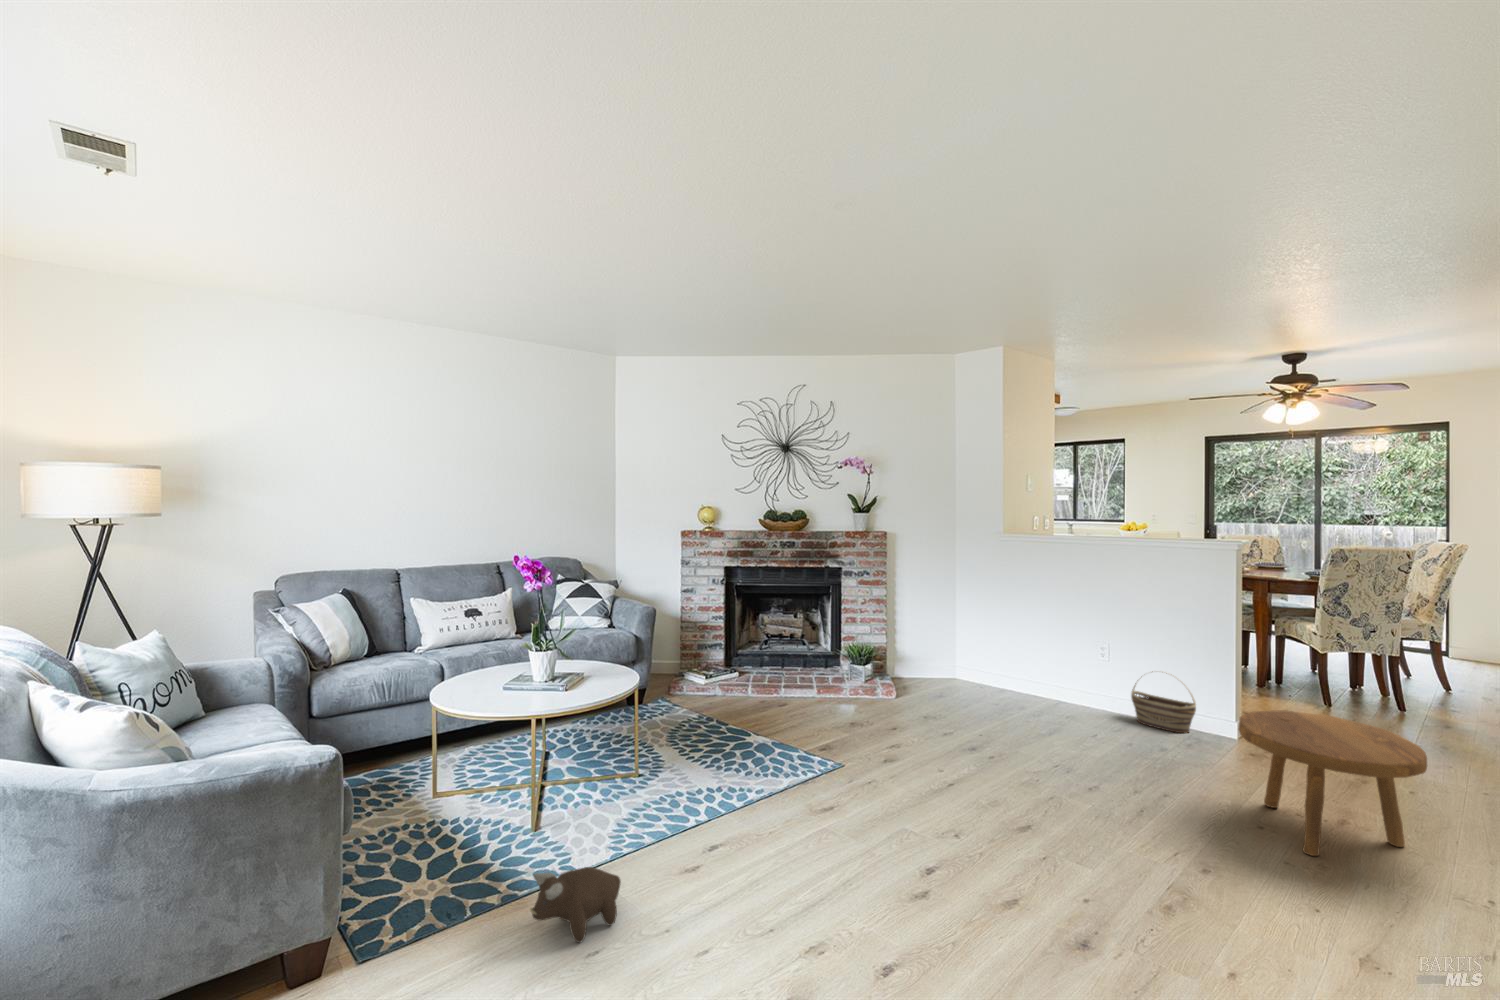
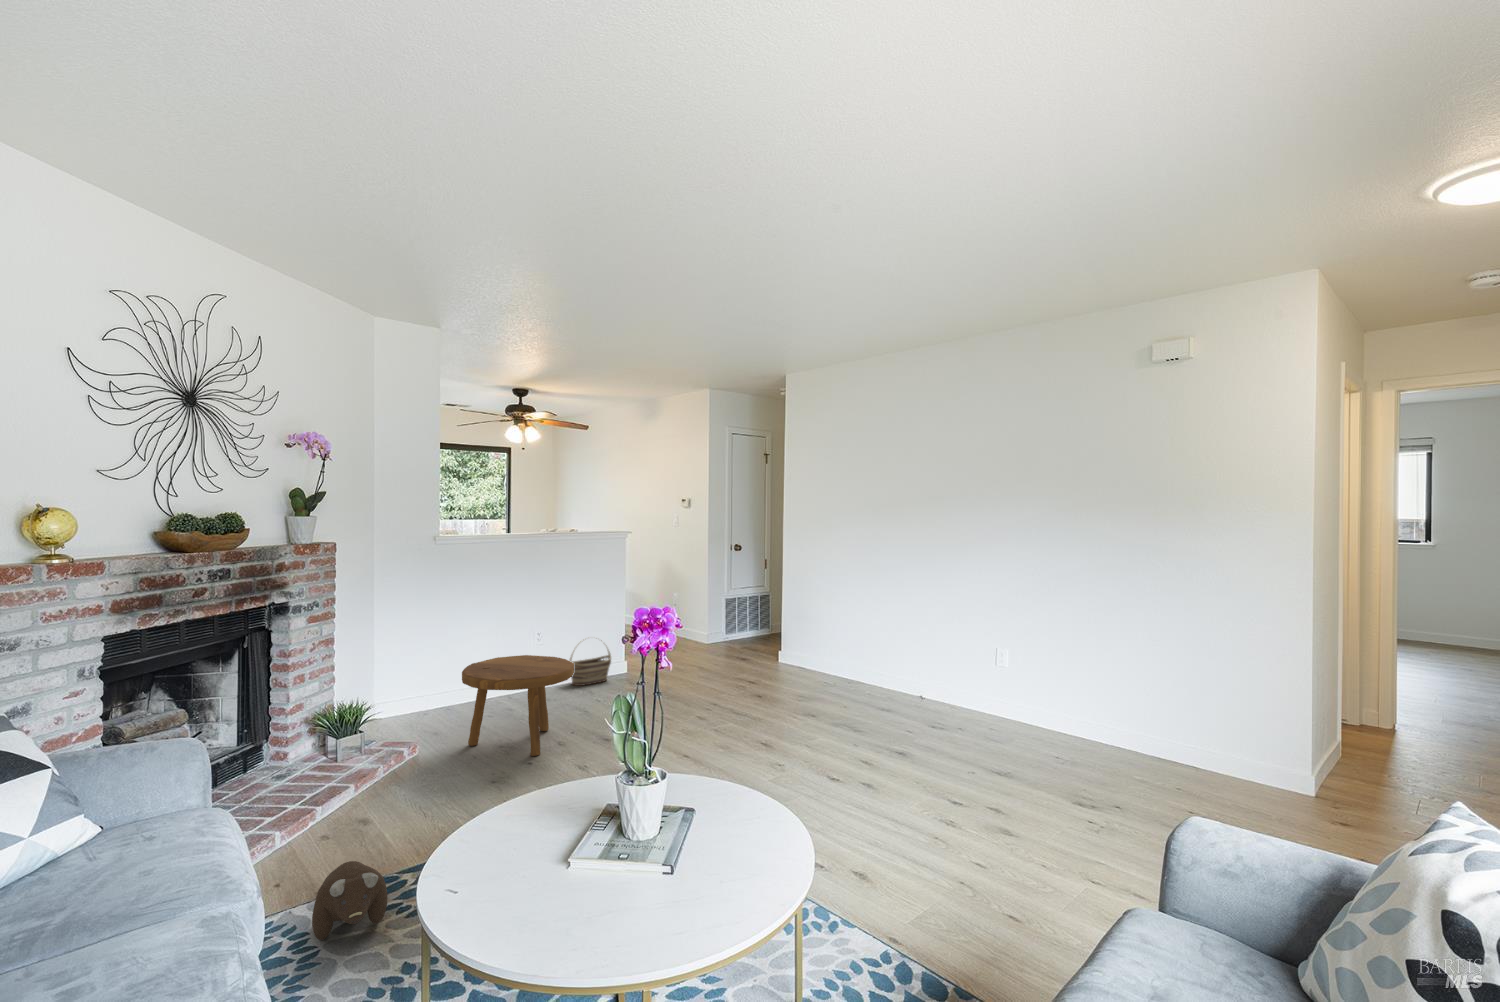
footstool: present [1239,710,1427,856] -> present [462,655,574,756]
plush toy: present [530,867,621,943] -> present [312,861,388,940]

